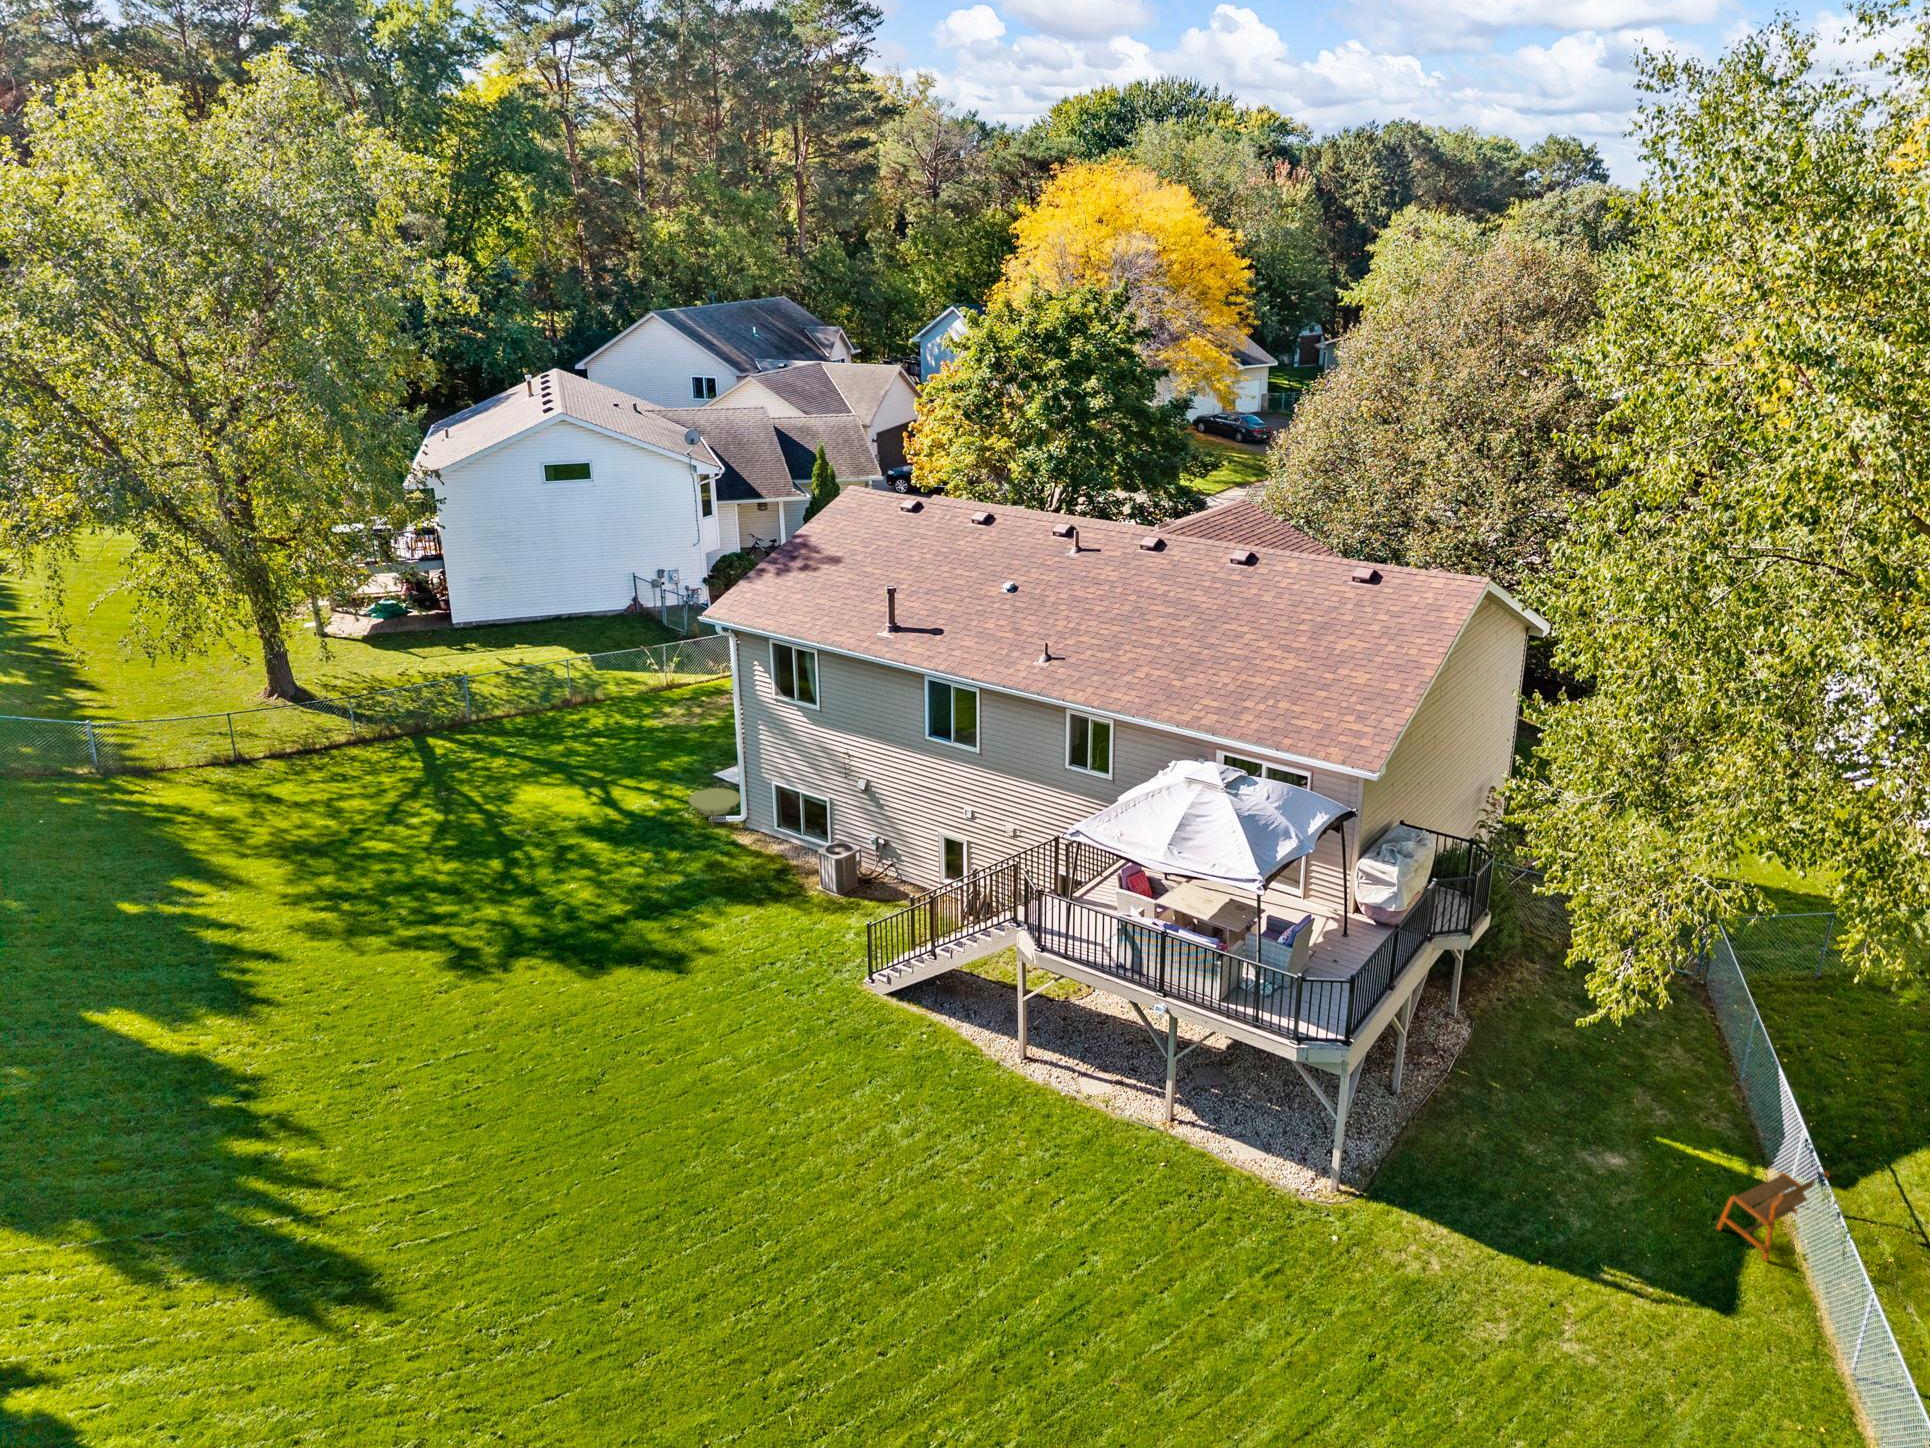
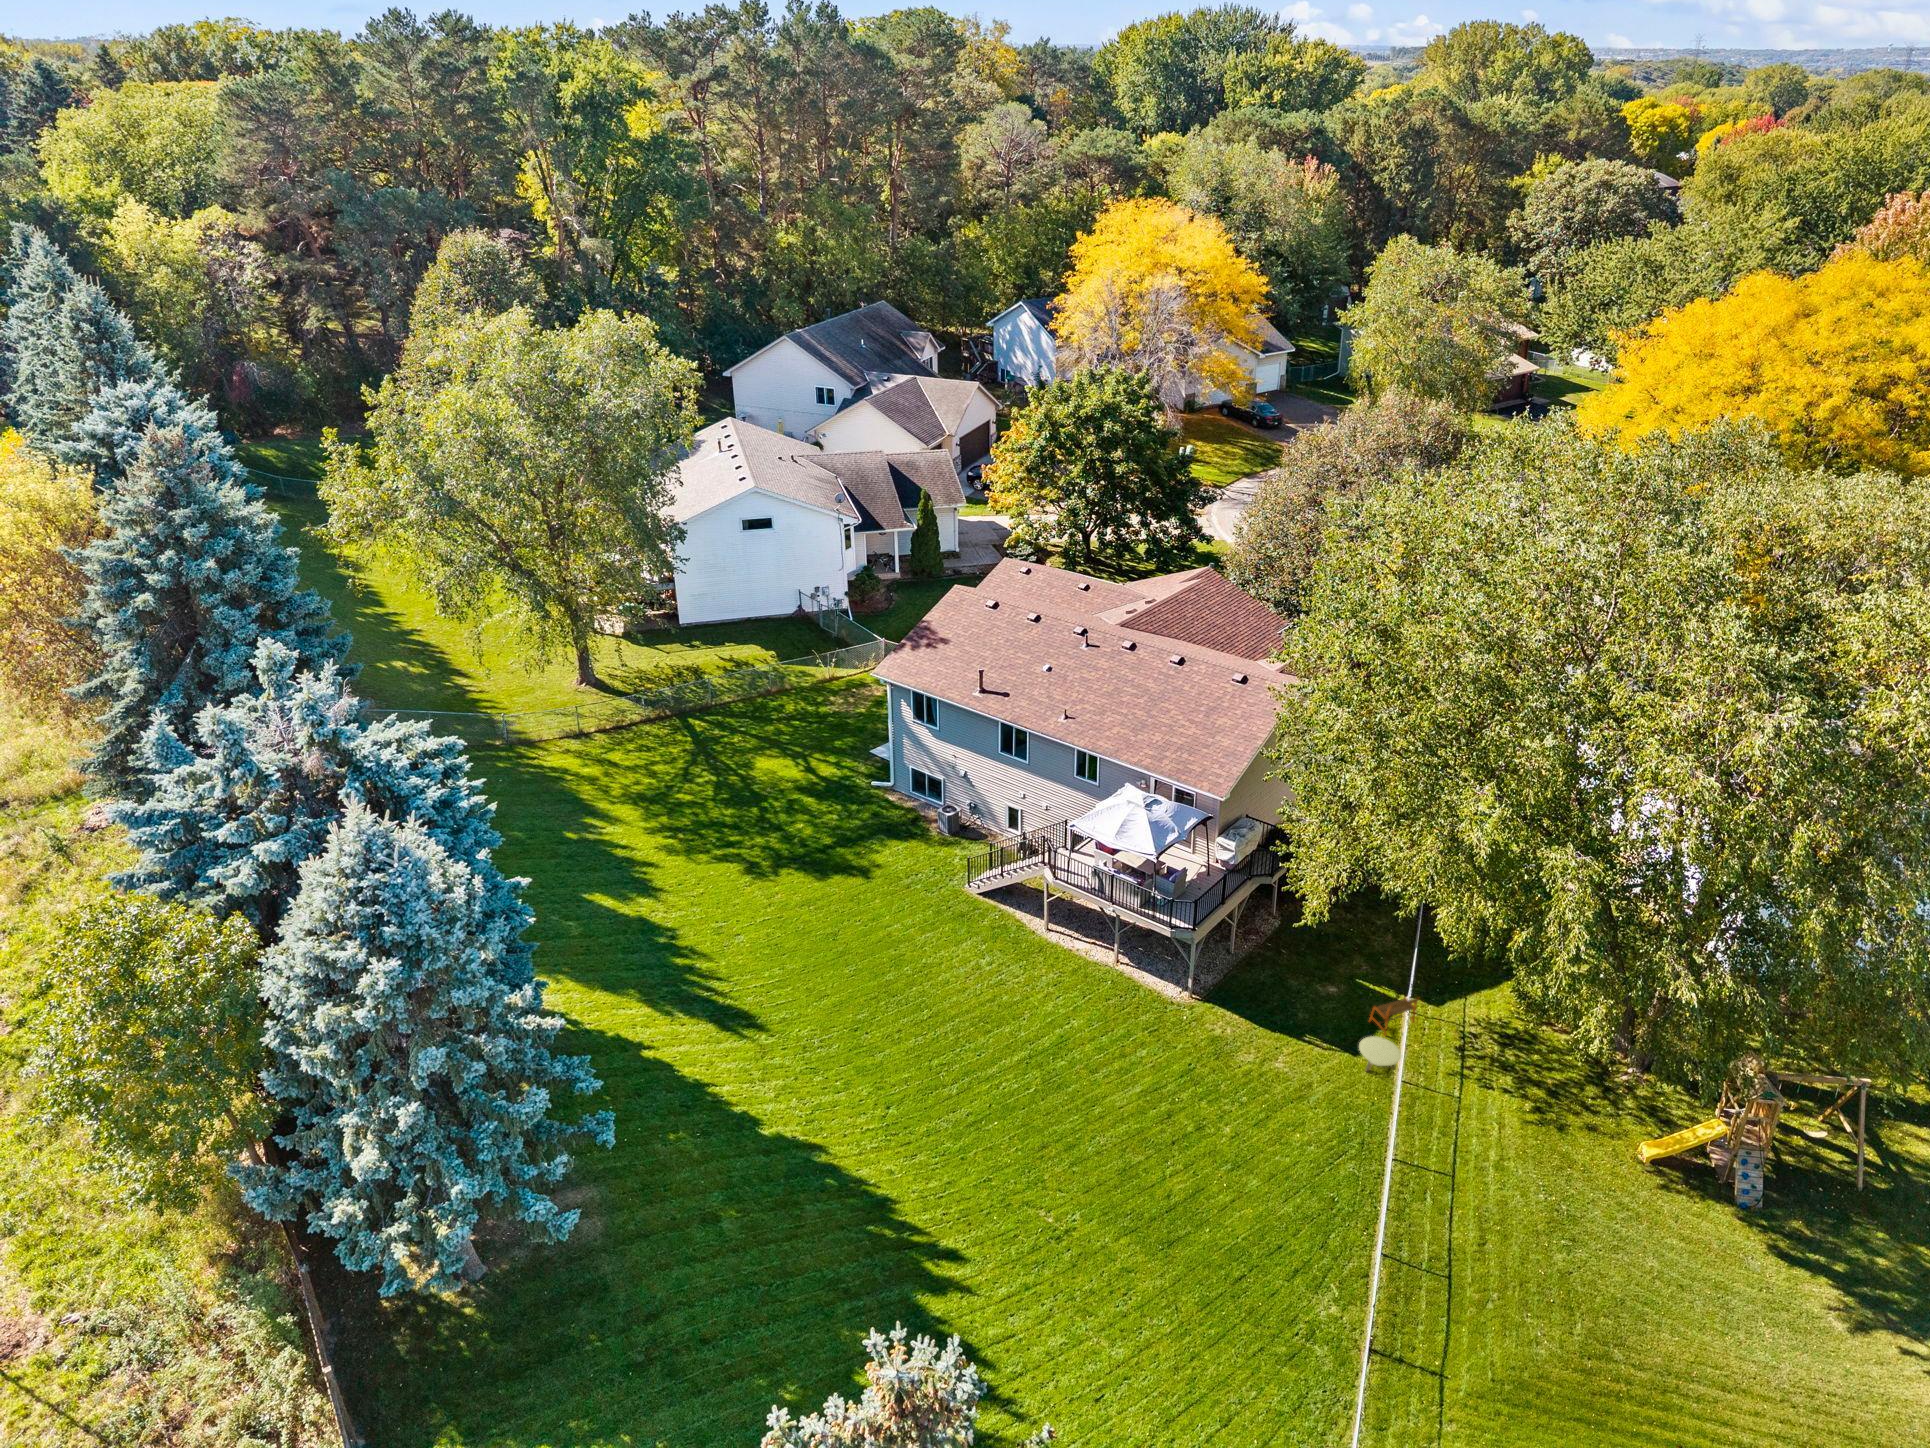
round table: present [689,788,741,827] -> present [1359,1036,1401,1072]

